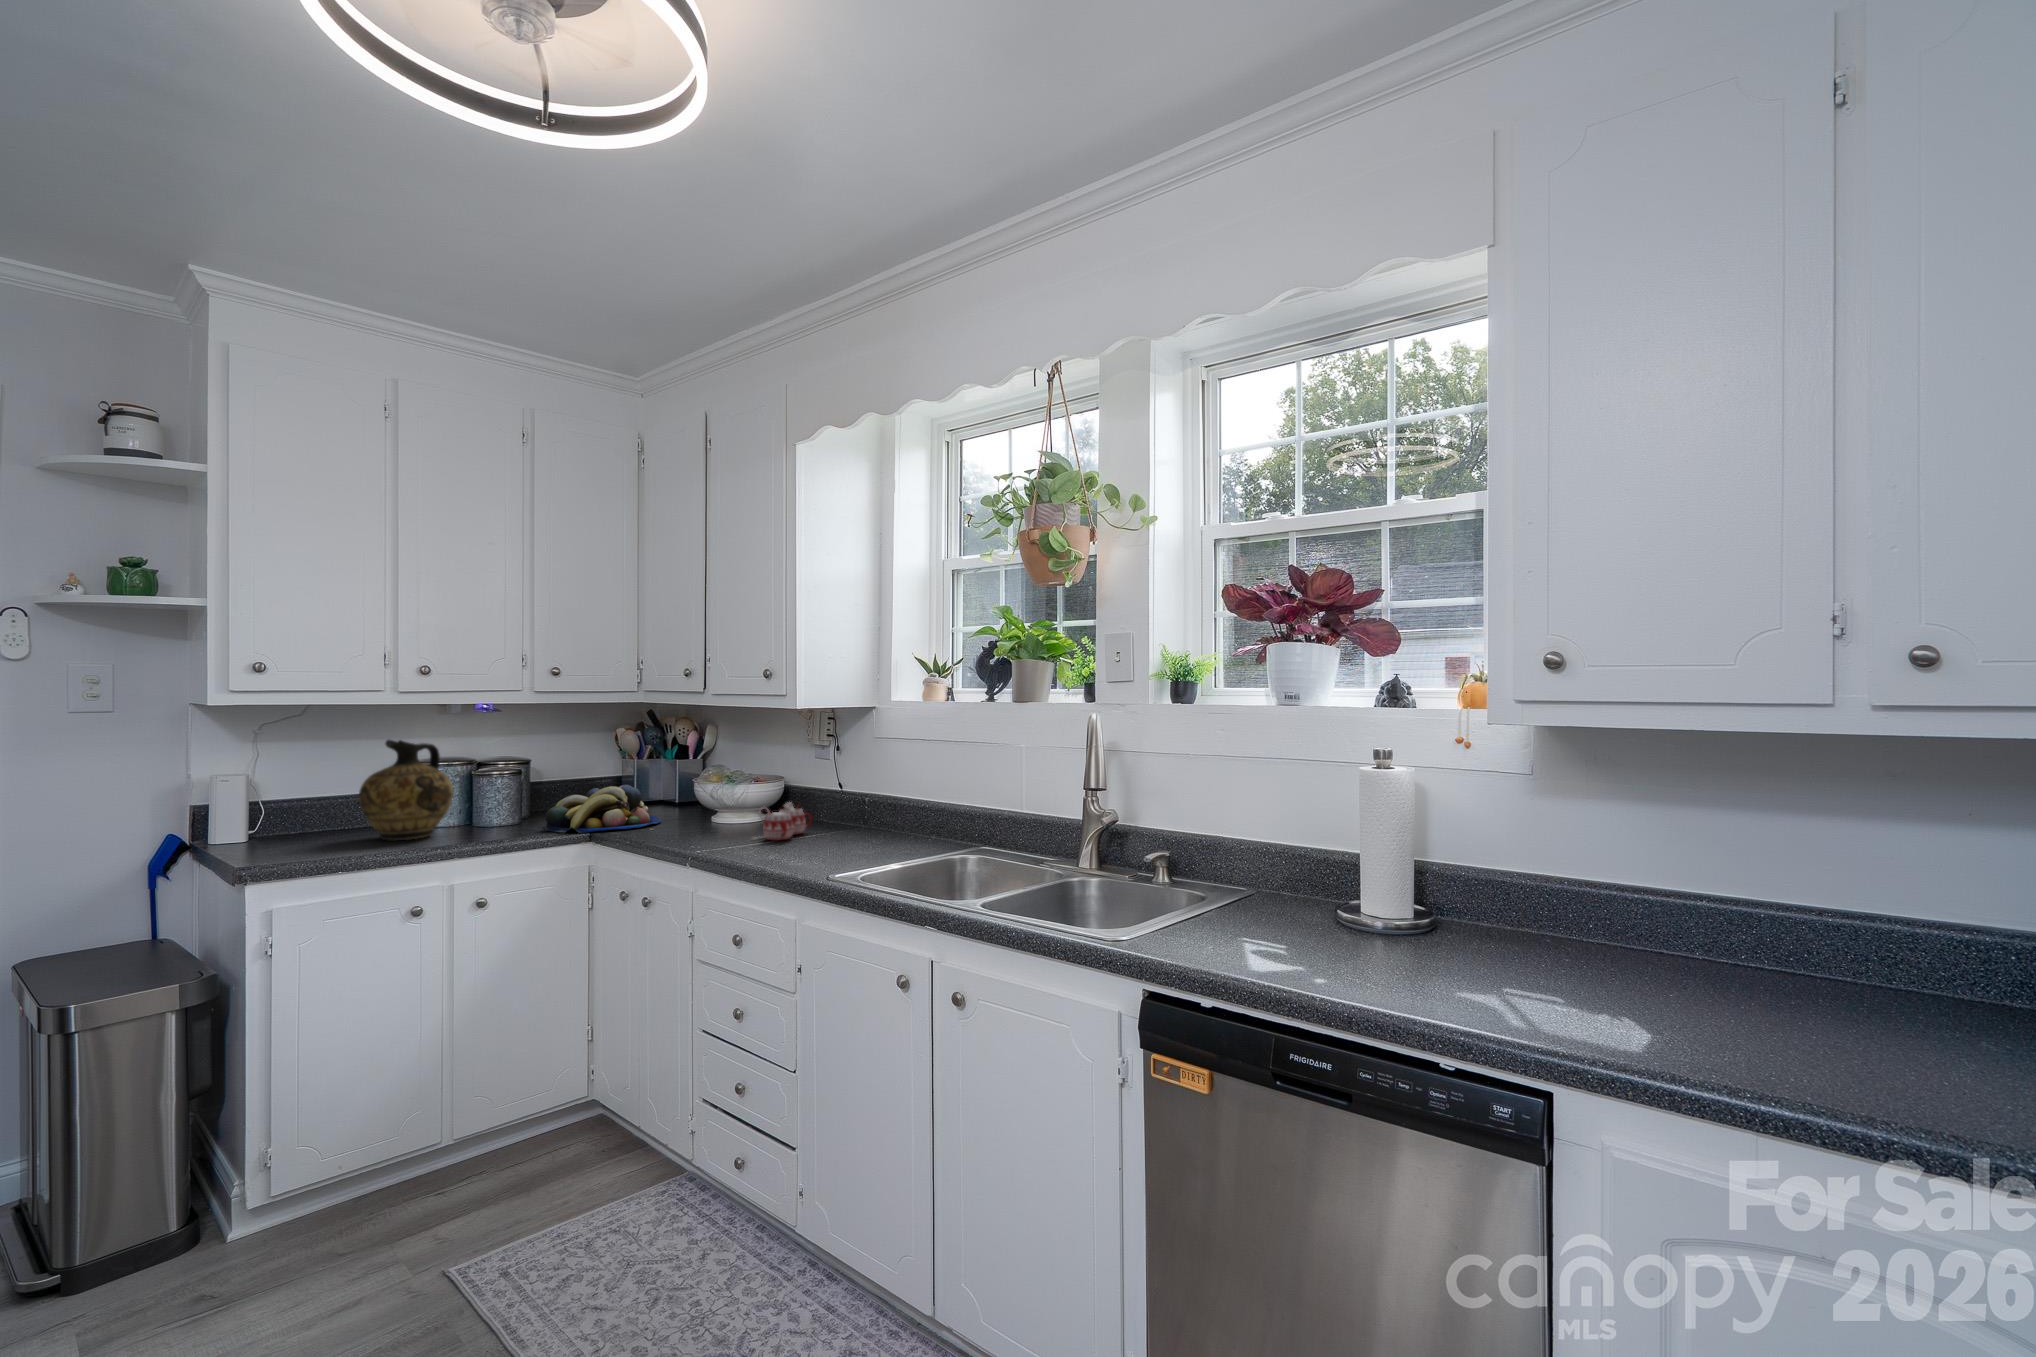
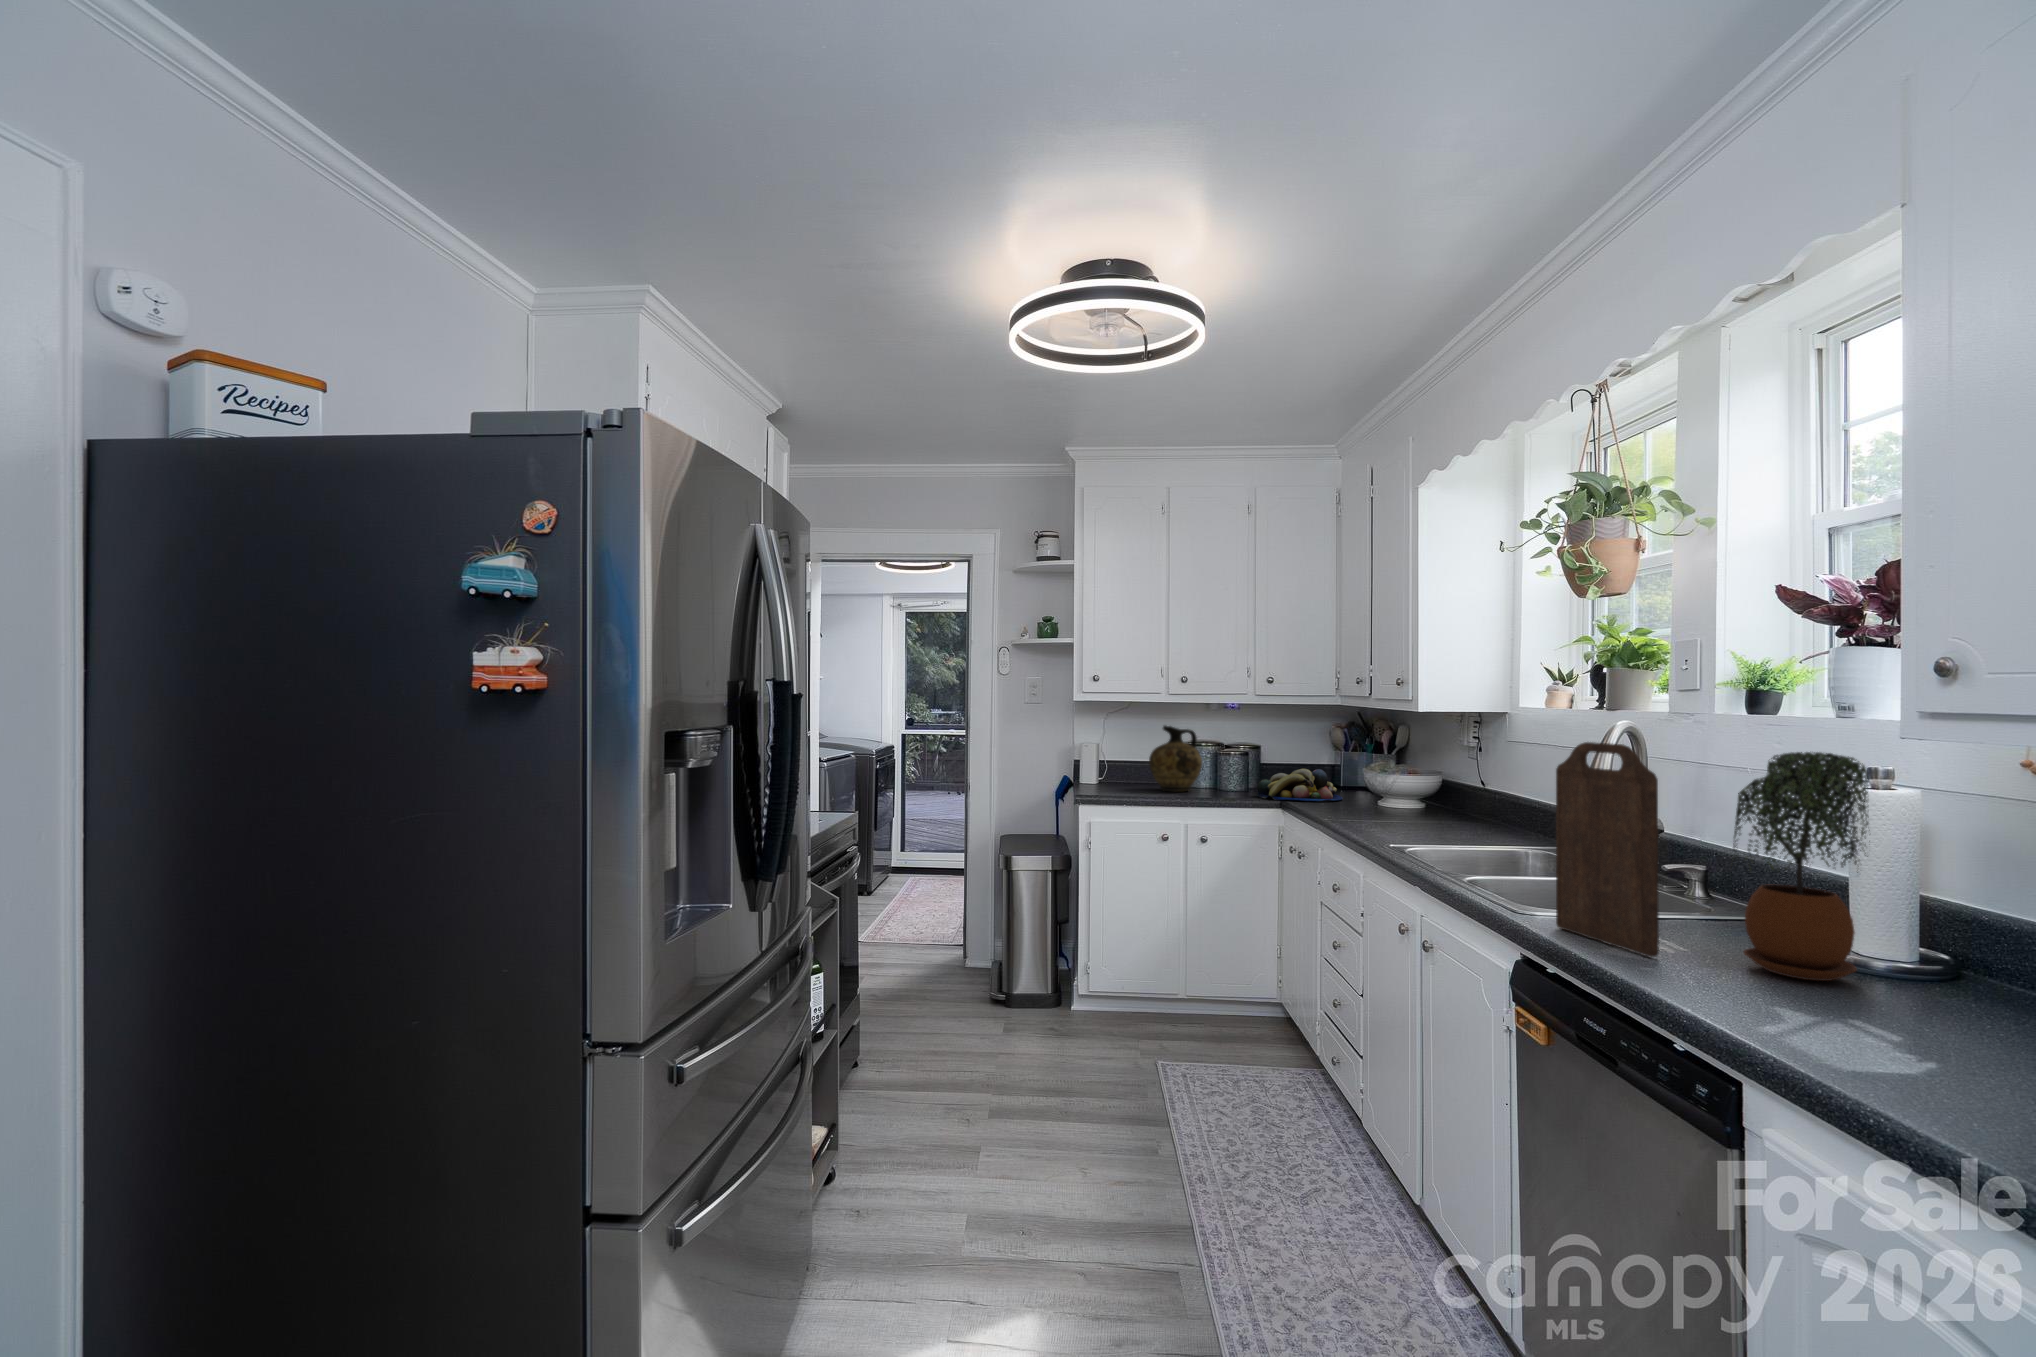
potted plant: none [1321,744,1419,955] -> present [1731,752,1869,981]
cutting board: none [1172,746,1296,965] -> present [1556,742,1659,957]
mug: present [752,802,812,841] -> none [1381,791,1443,821]

